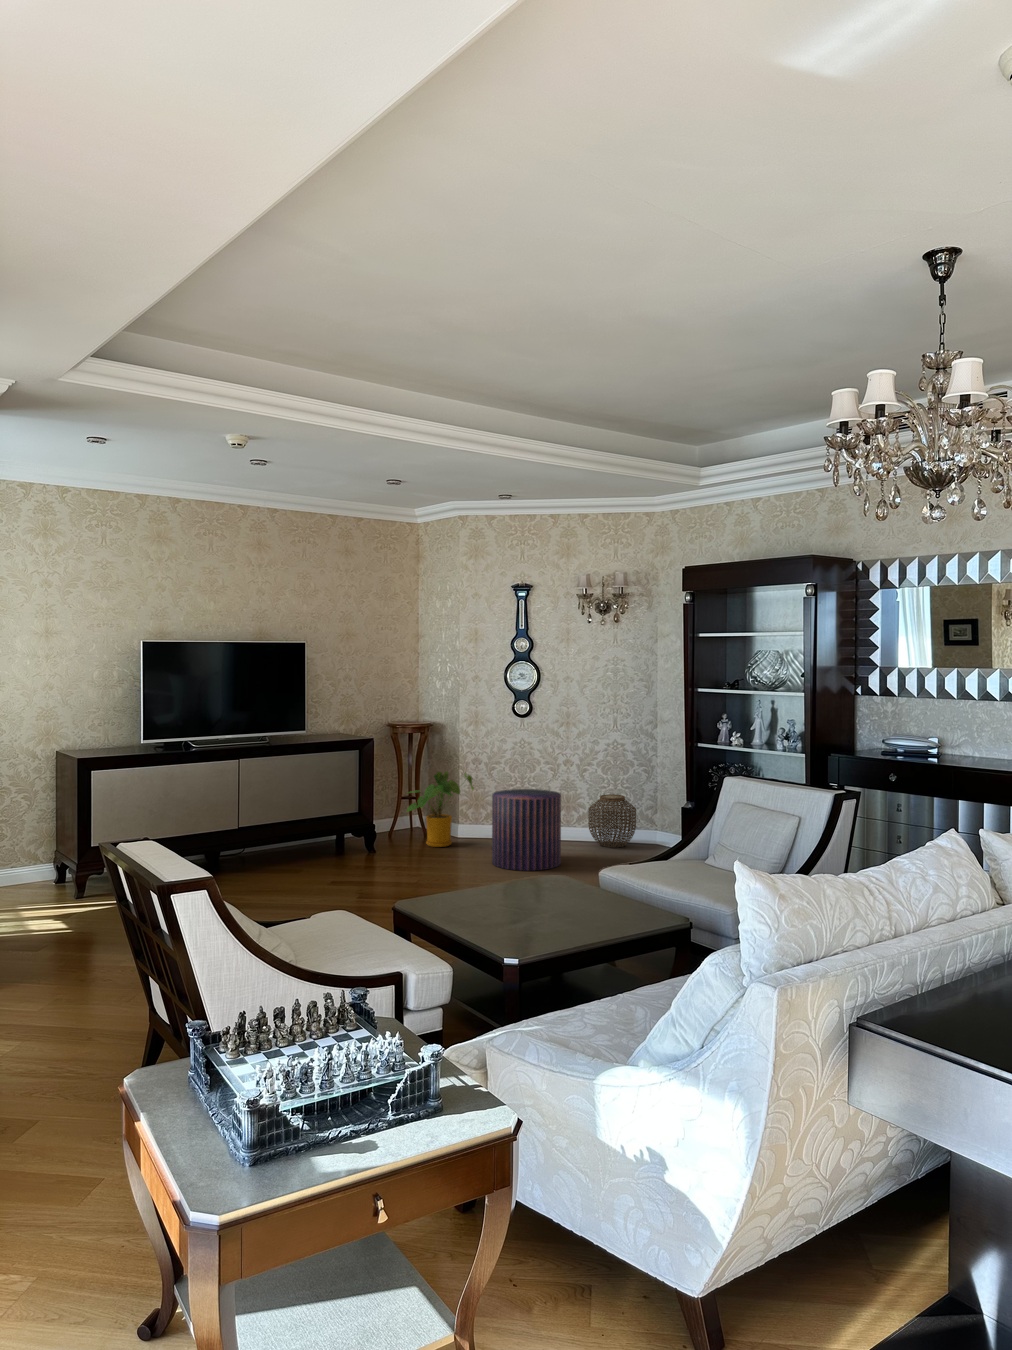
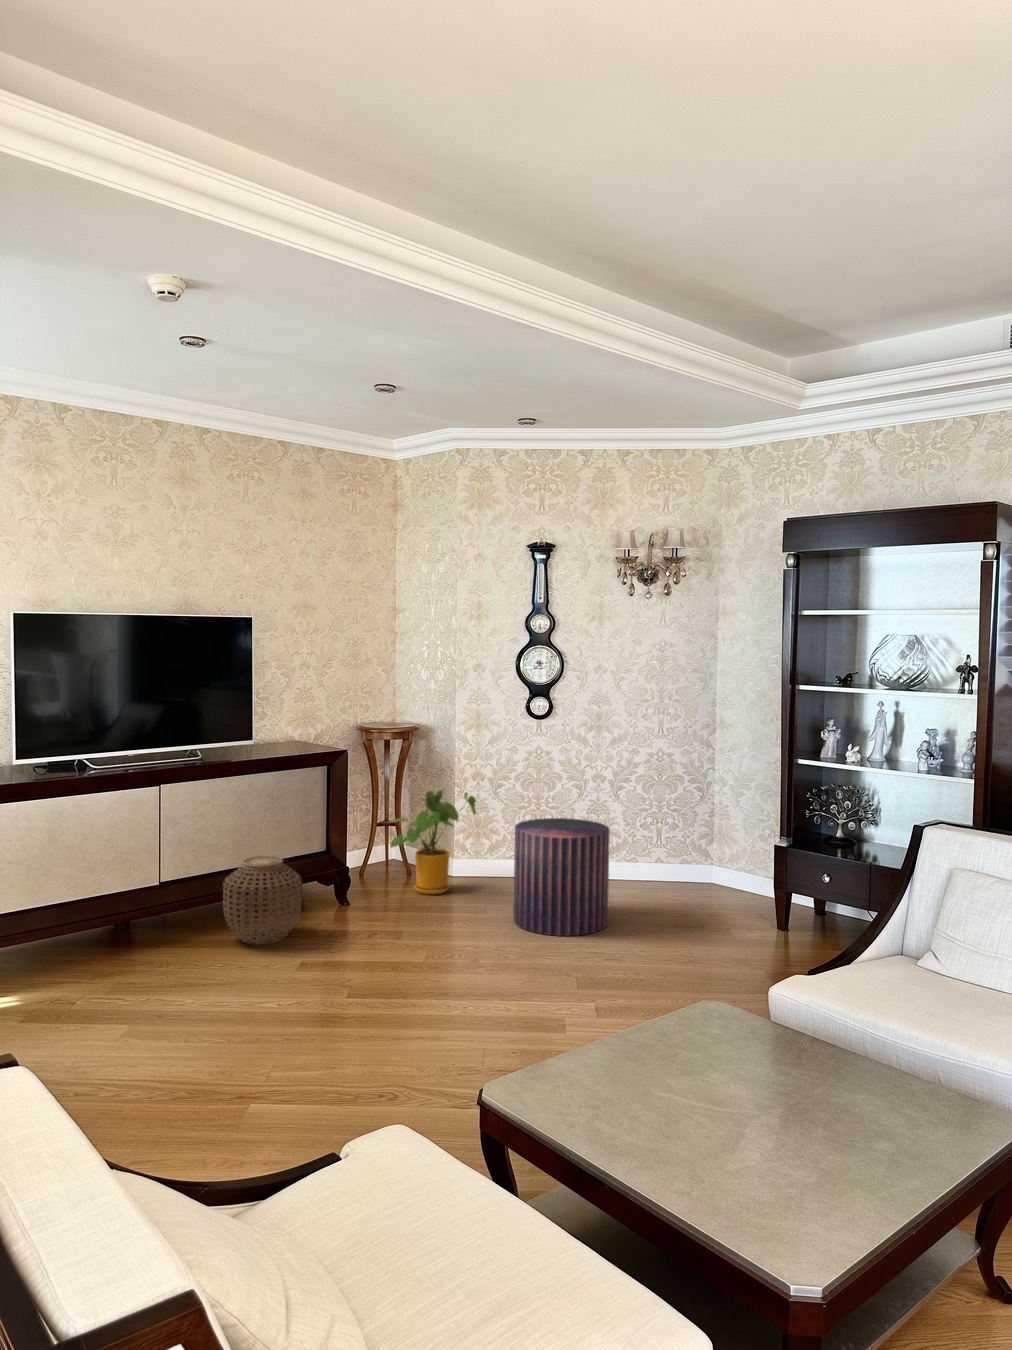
woven basket: present [588,794,636,848] -> present [223,856,301,944]

